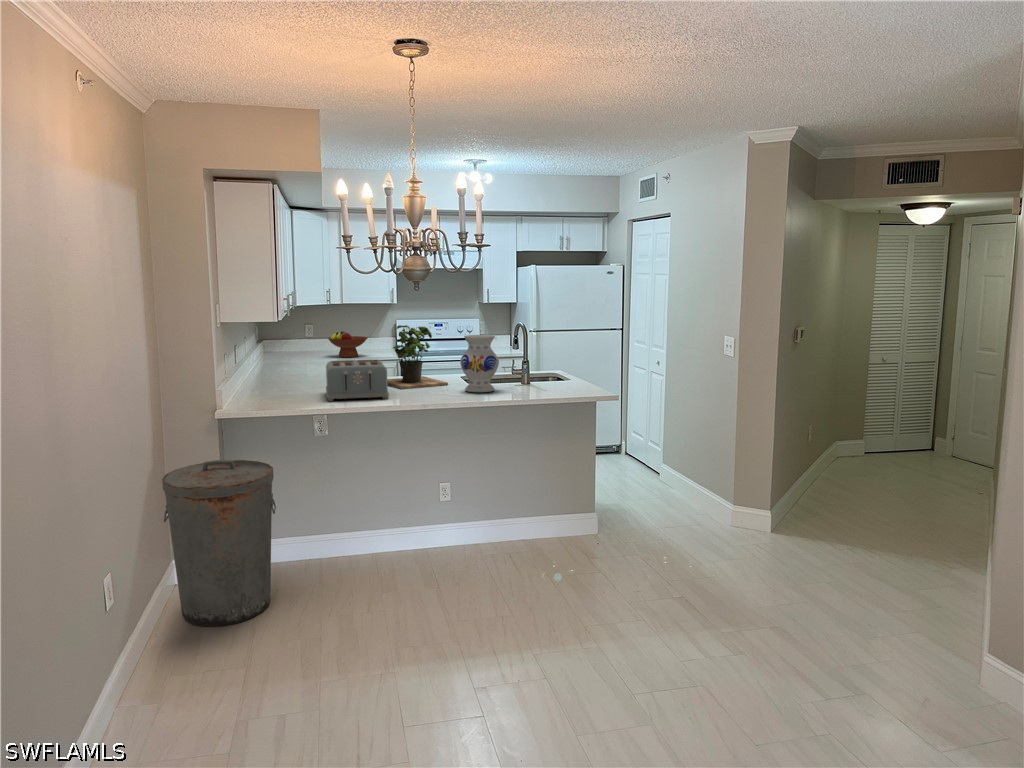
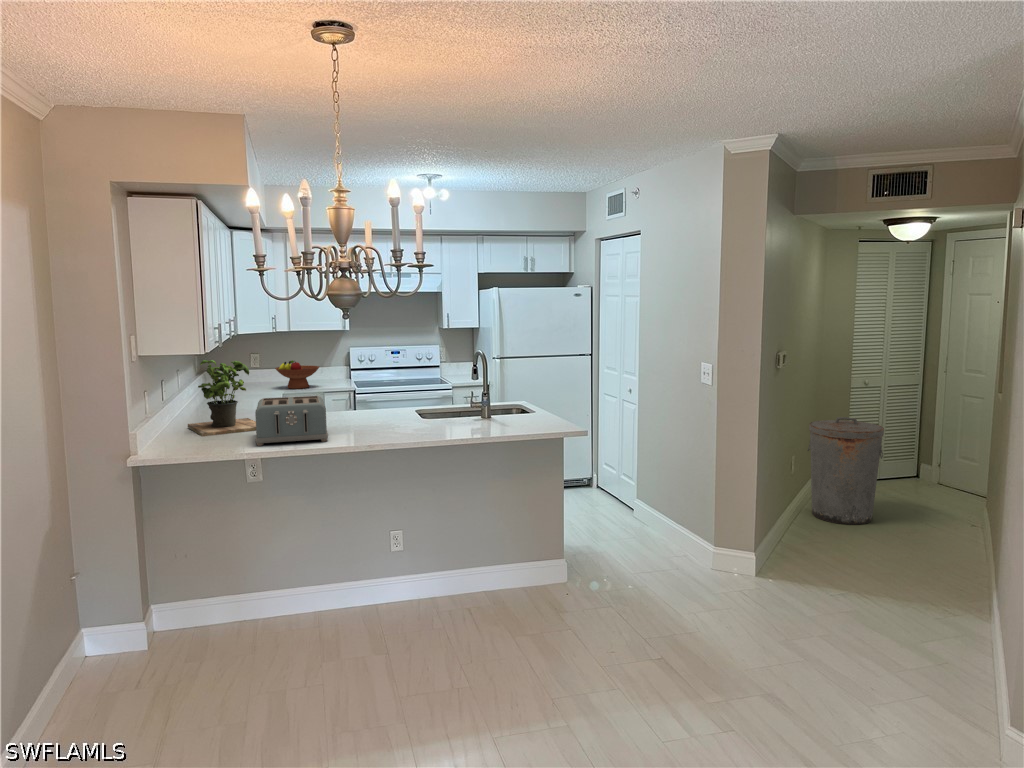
potted plant: present [387,325,448,390] -> present [188,360,256,436]
vase: present [460,335,499,392] -> none [411,366,454,431]
trash can: present [162,460,276,627] -> present [808,417,884,525]

